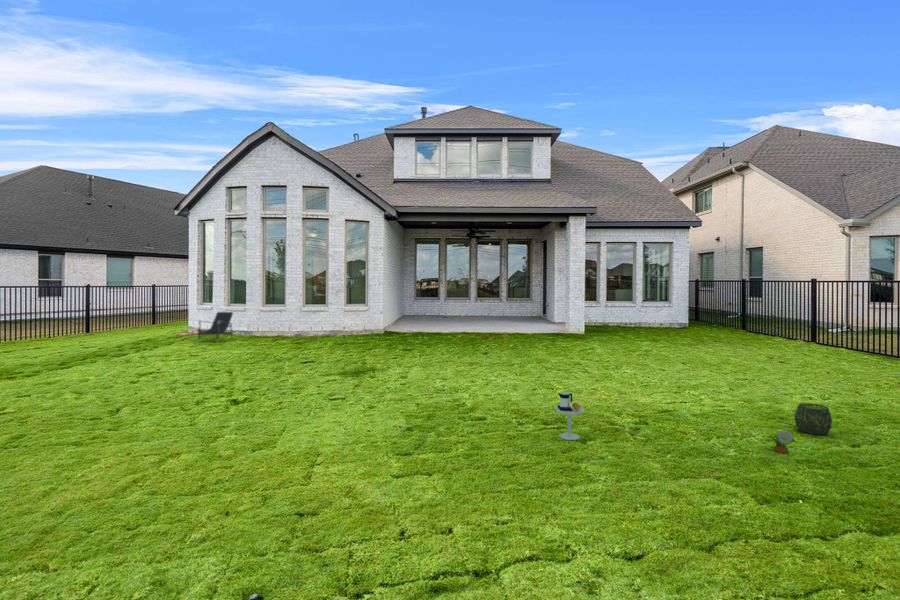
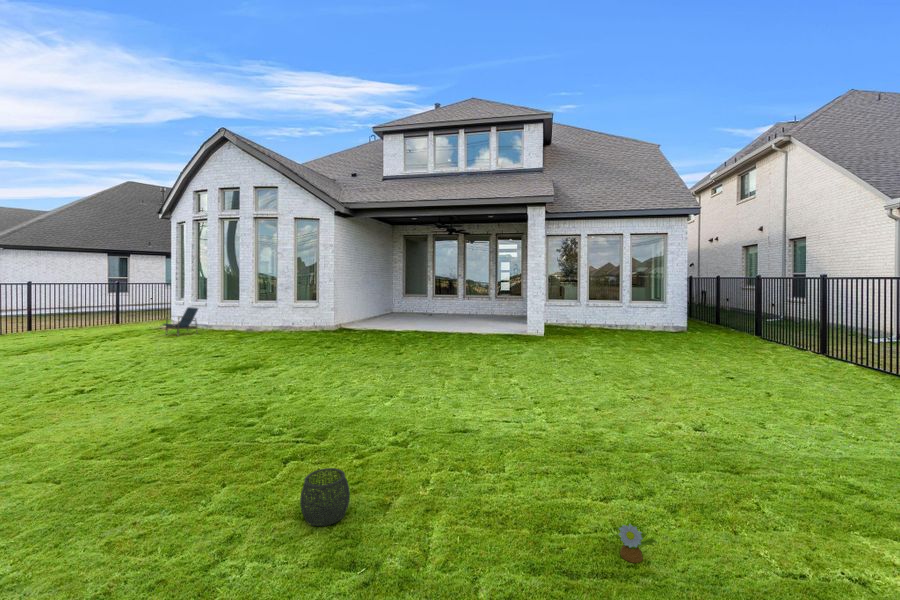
side table: present [555,392,585,440] -> none [172,431,219,502]
woven basket: present [794,403,832,435] -> present [300,468,350,526]
decorative plant: present [768,430,795,453] -> present [612,524,657,563]

